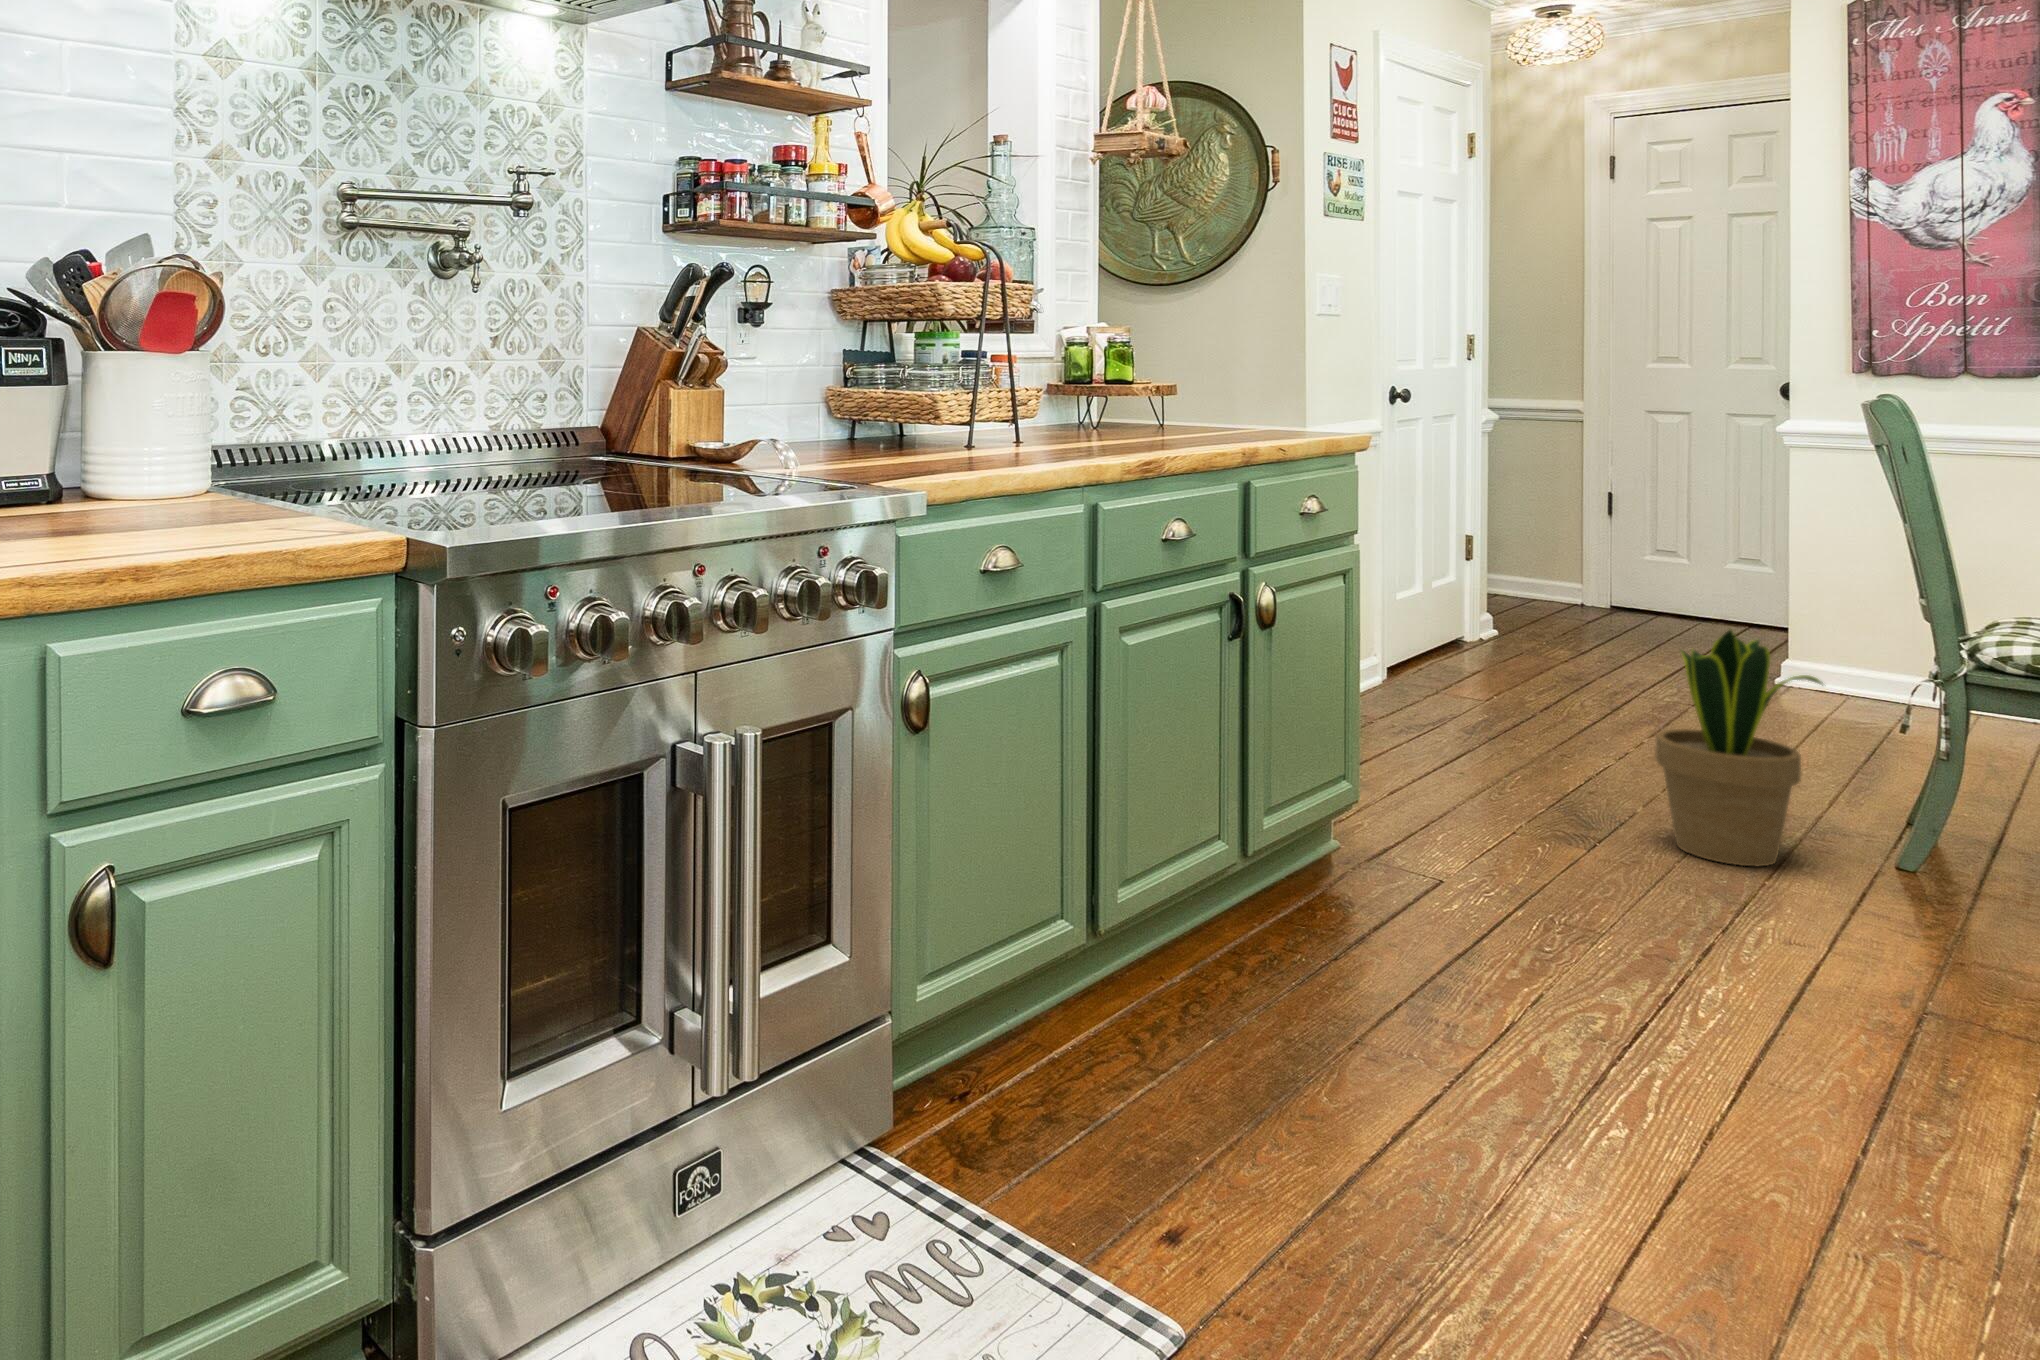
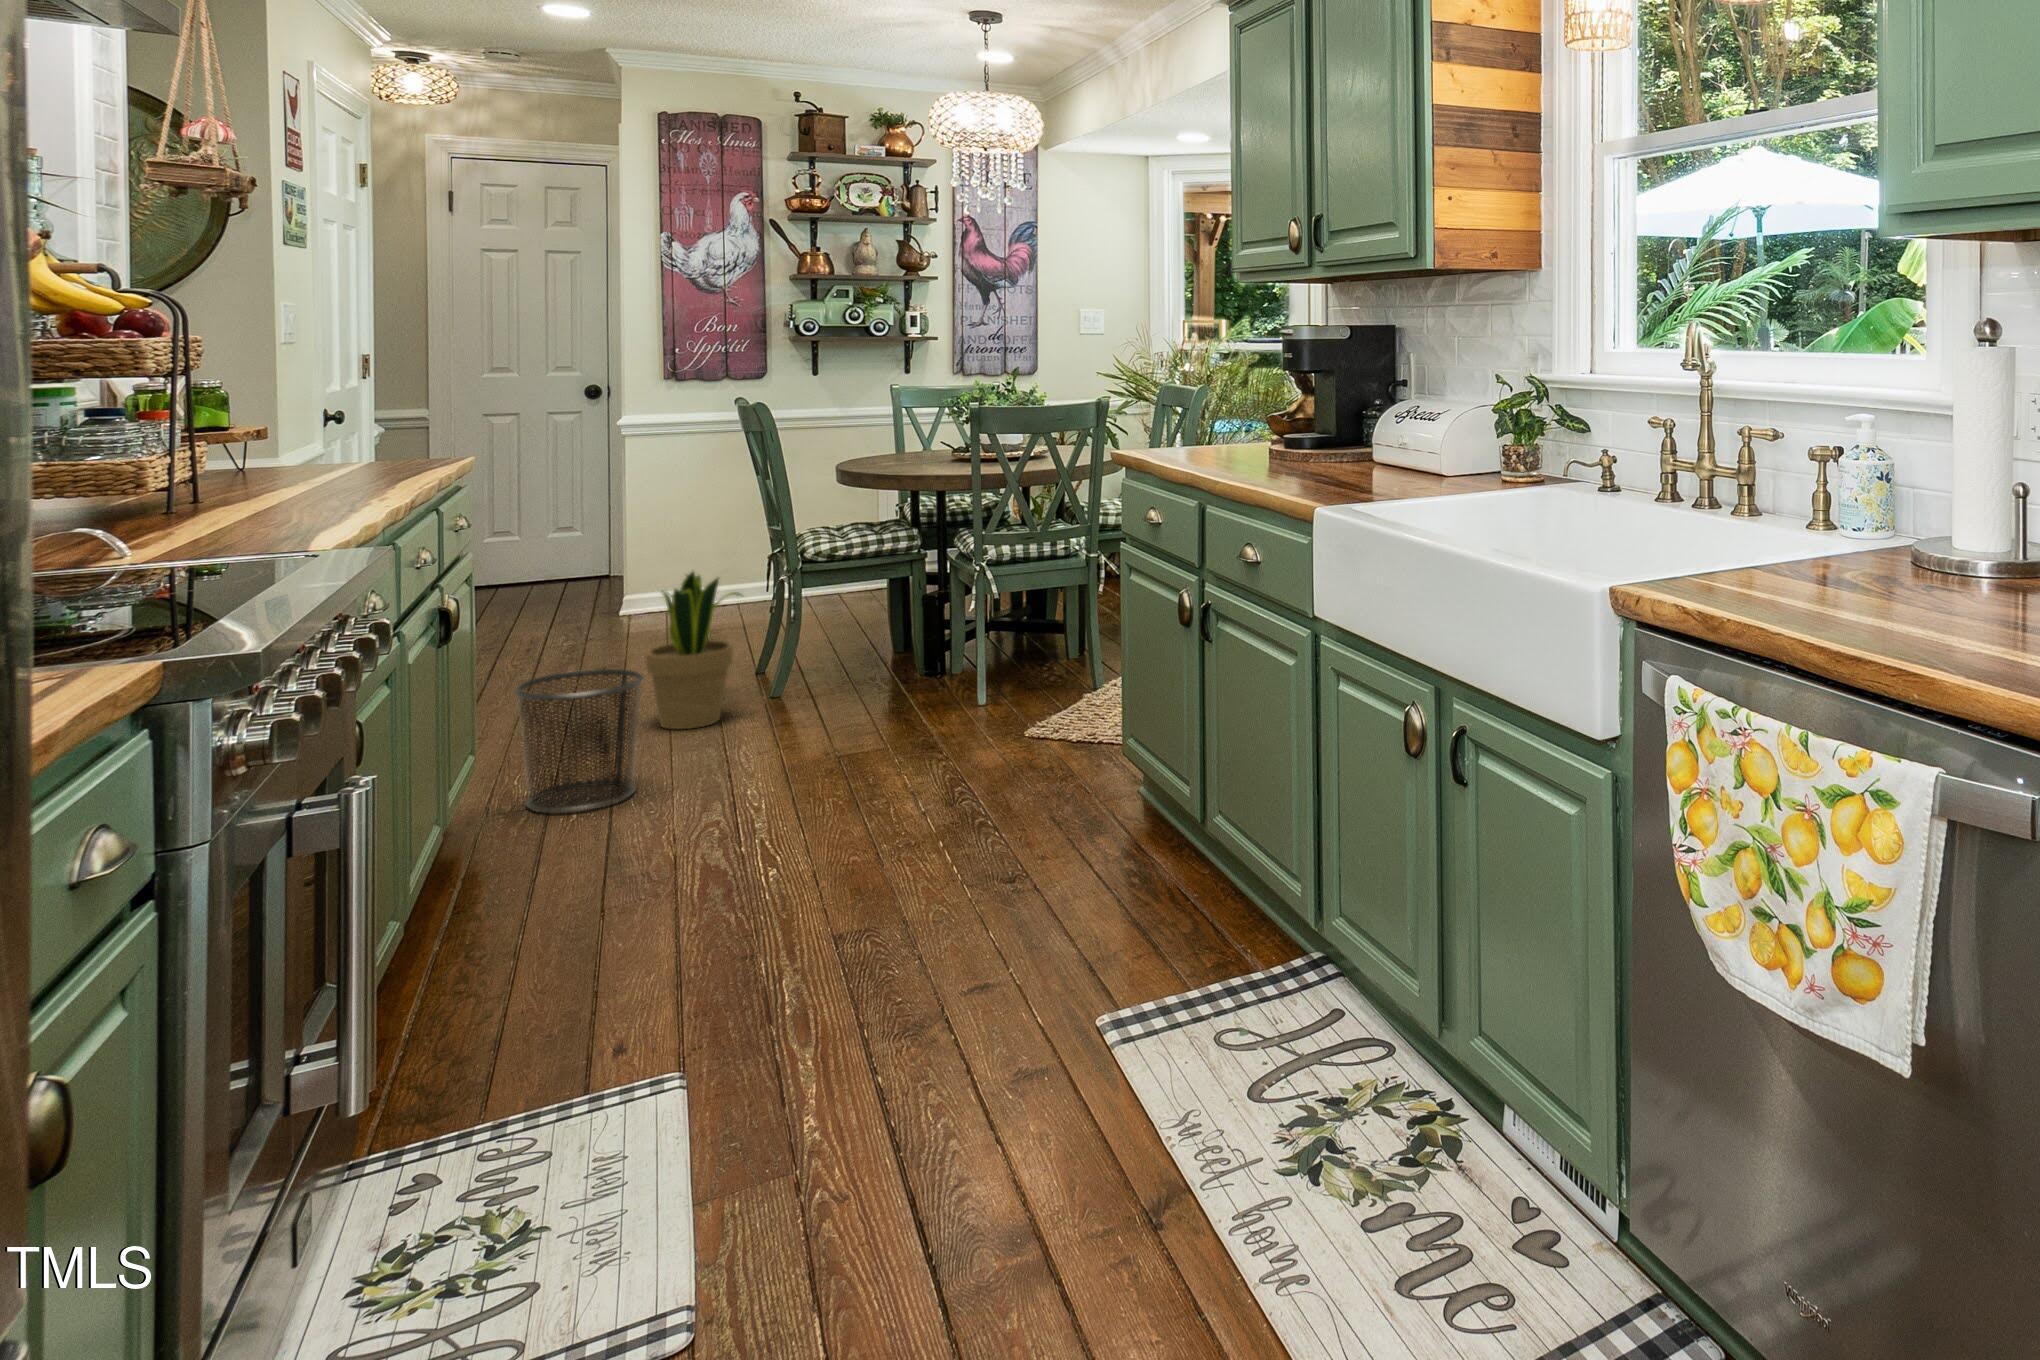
waste bin: none [1391,721,1569,923] -> present [515,669,644,813]

